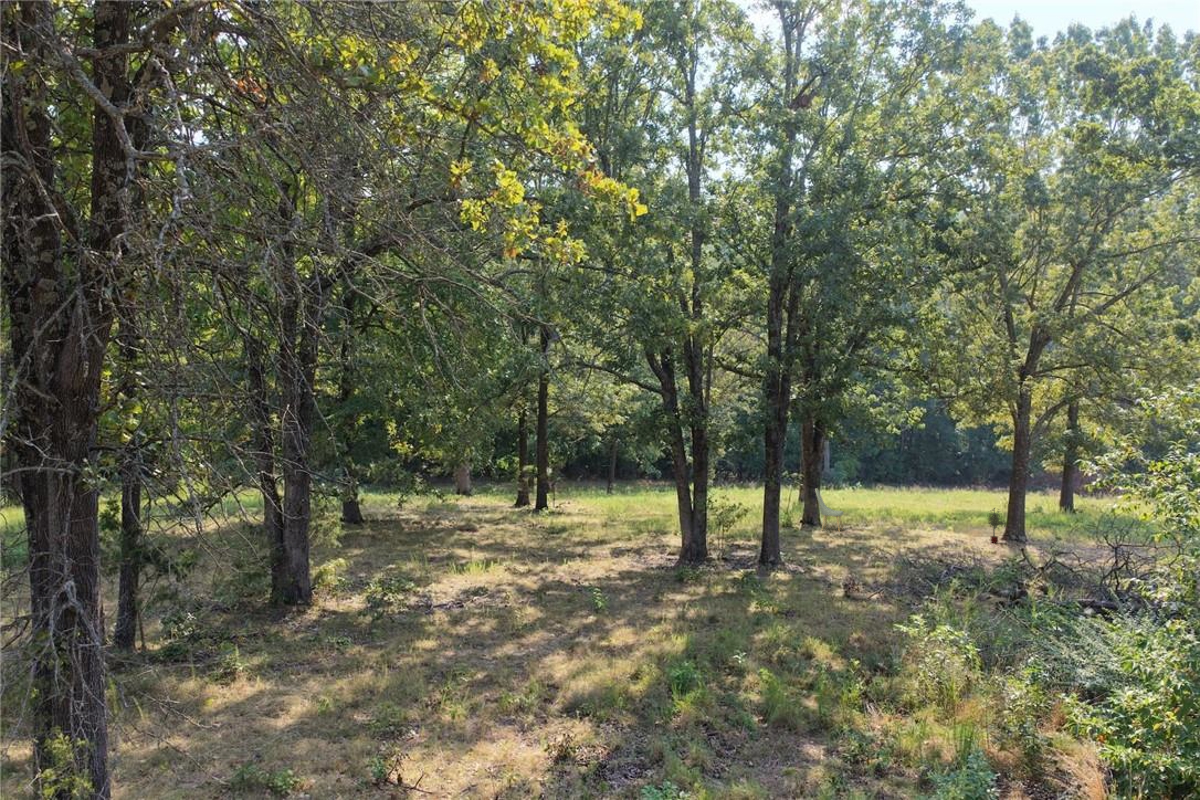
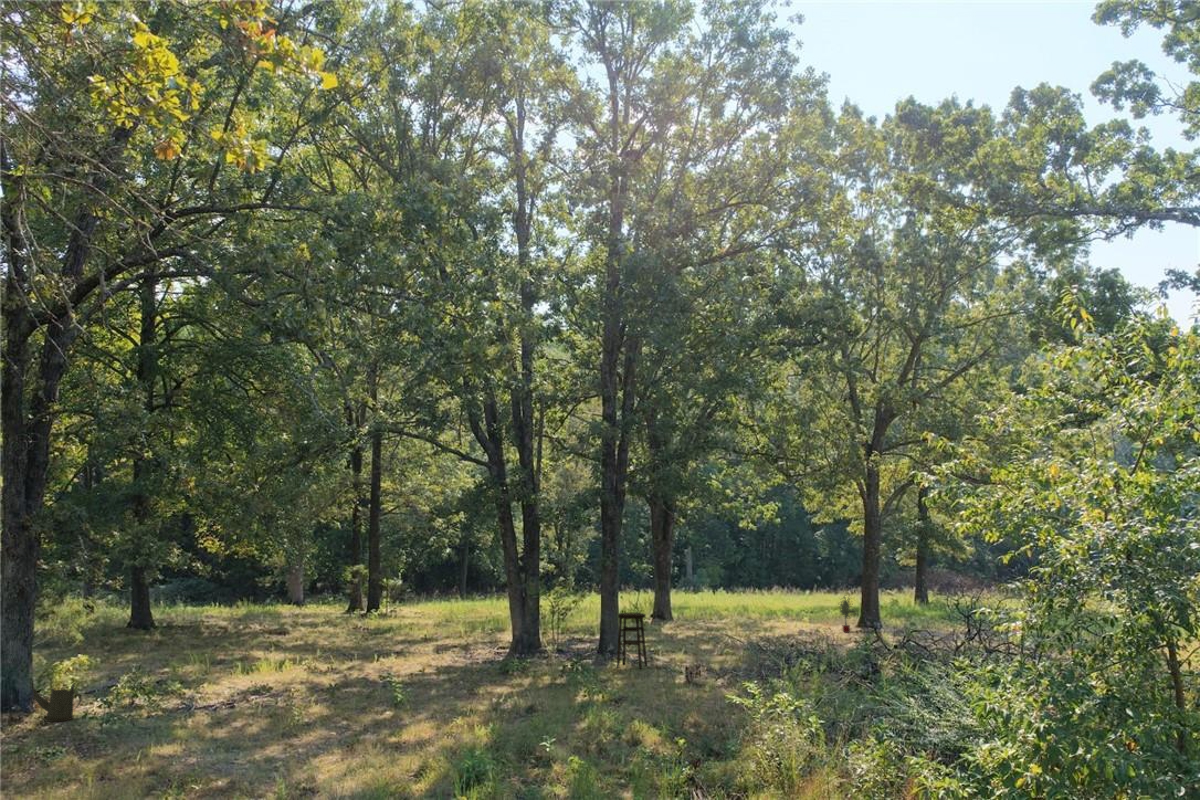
chair: present [815,488,844,530] -> none [667,579,697,626]
stool: none [777,528,804,579] -> present [617,613,647,669]
watering can: none [307,575,350,614] -> present [33,672,81,722]

